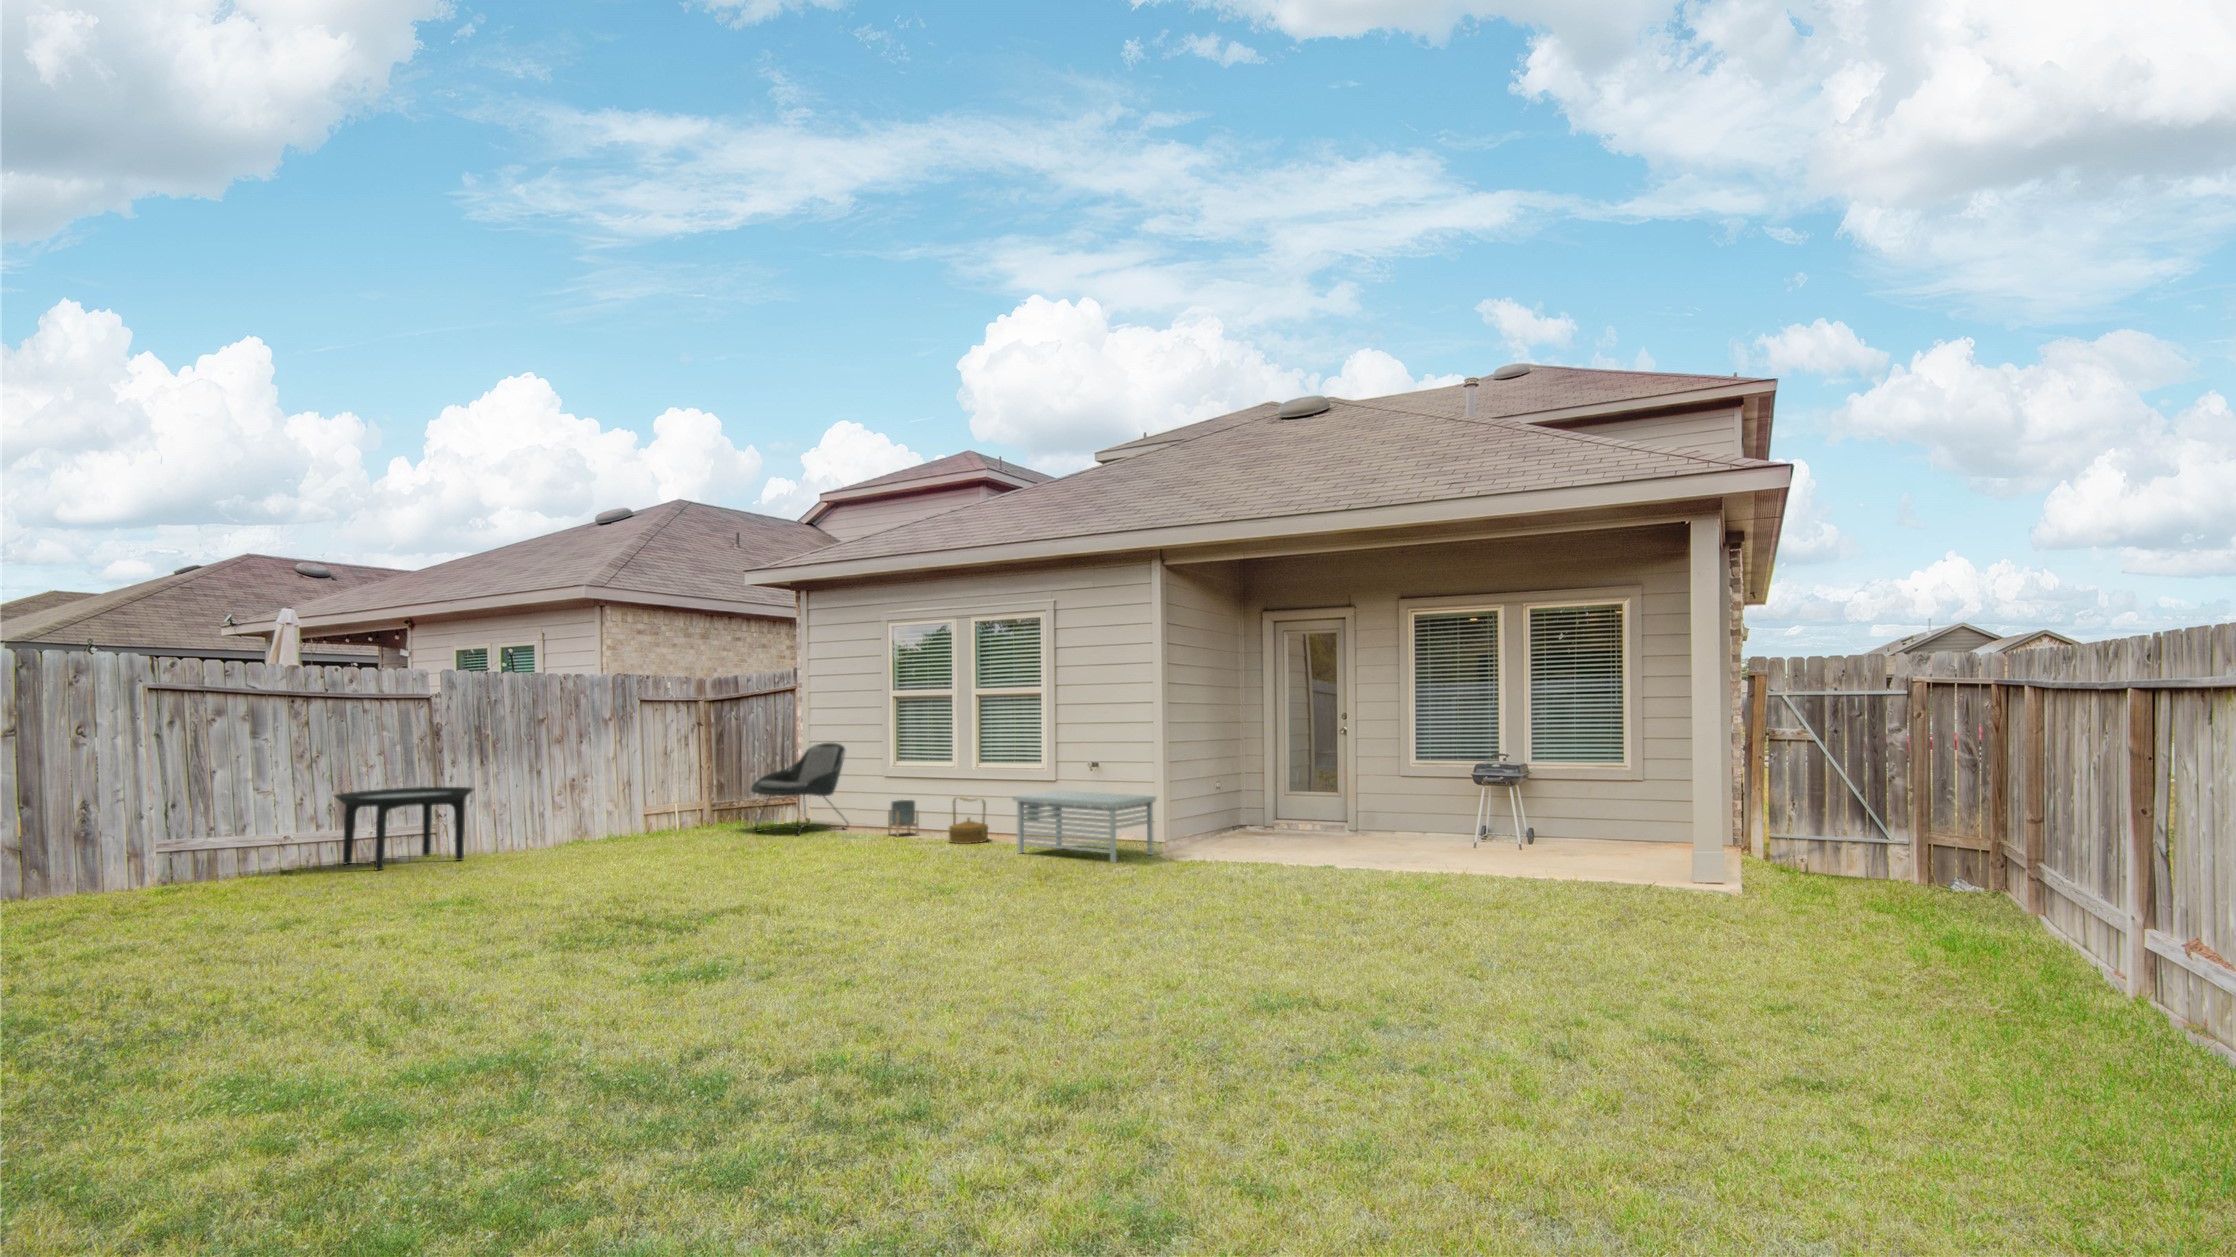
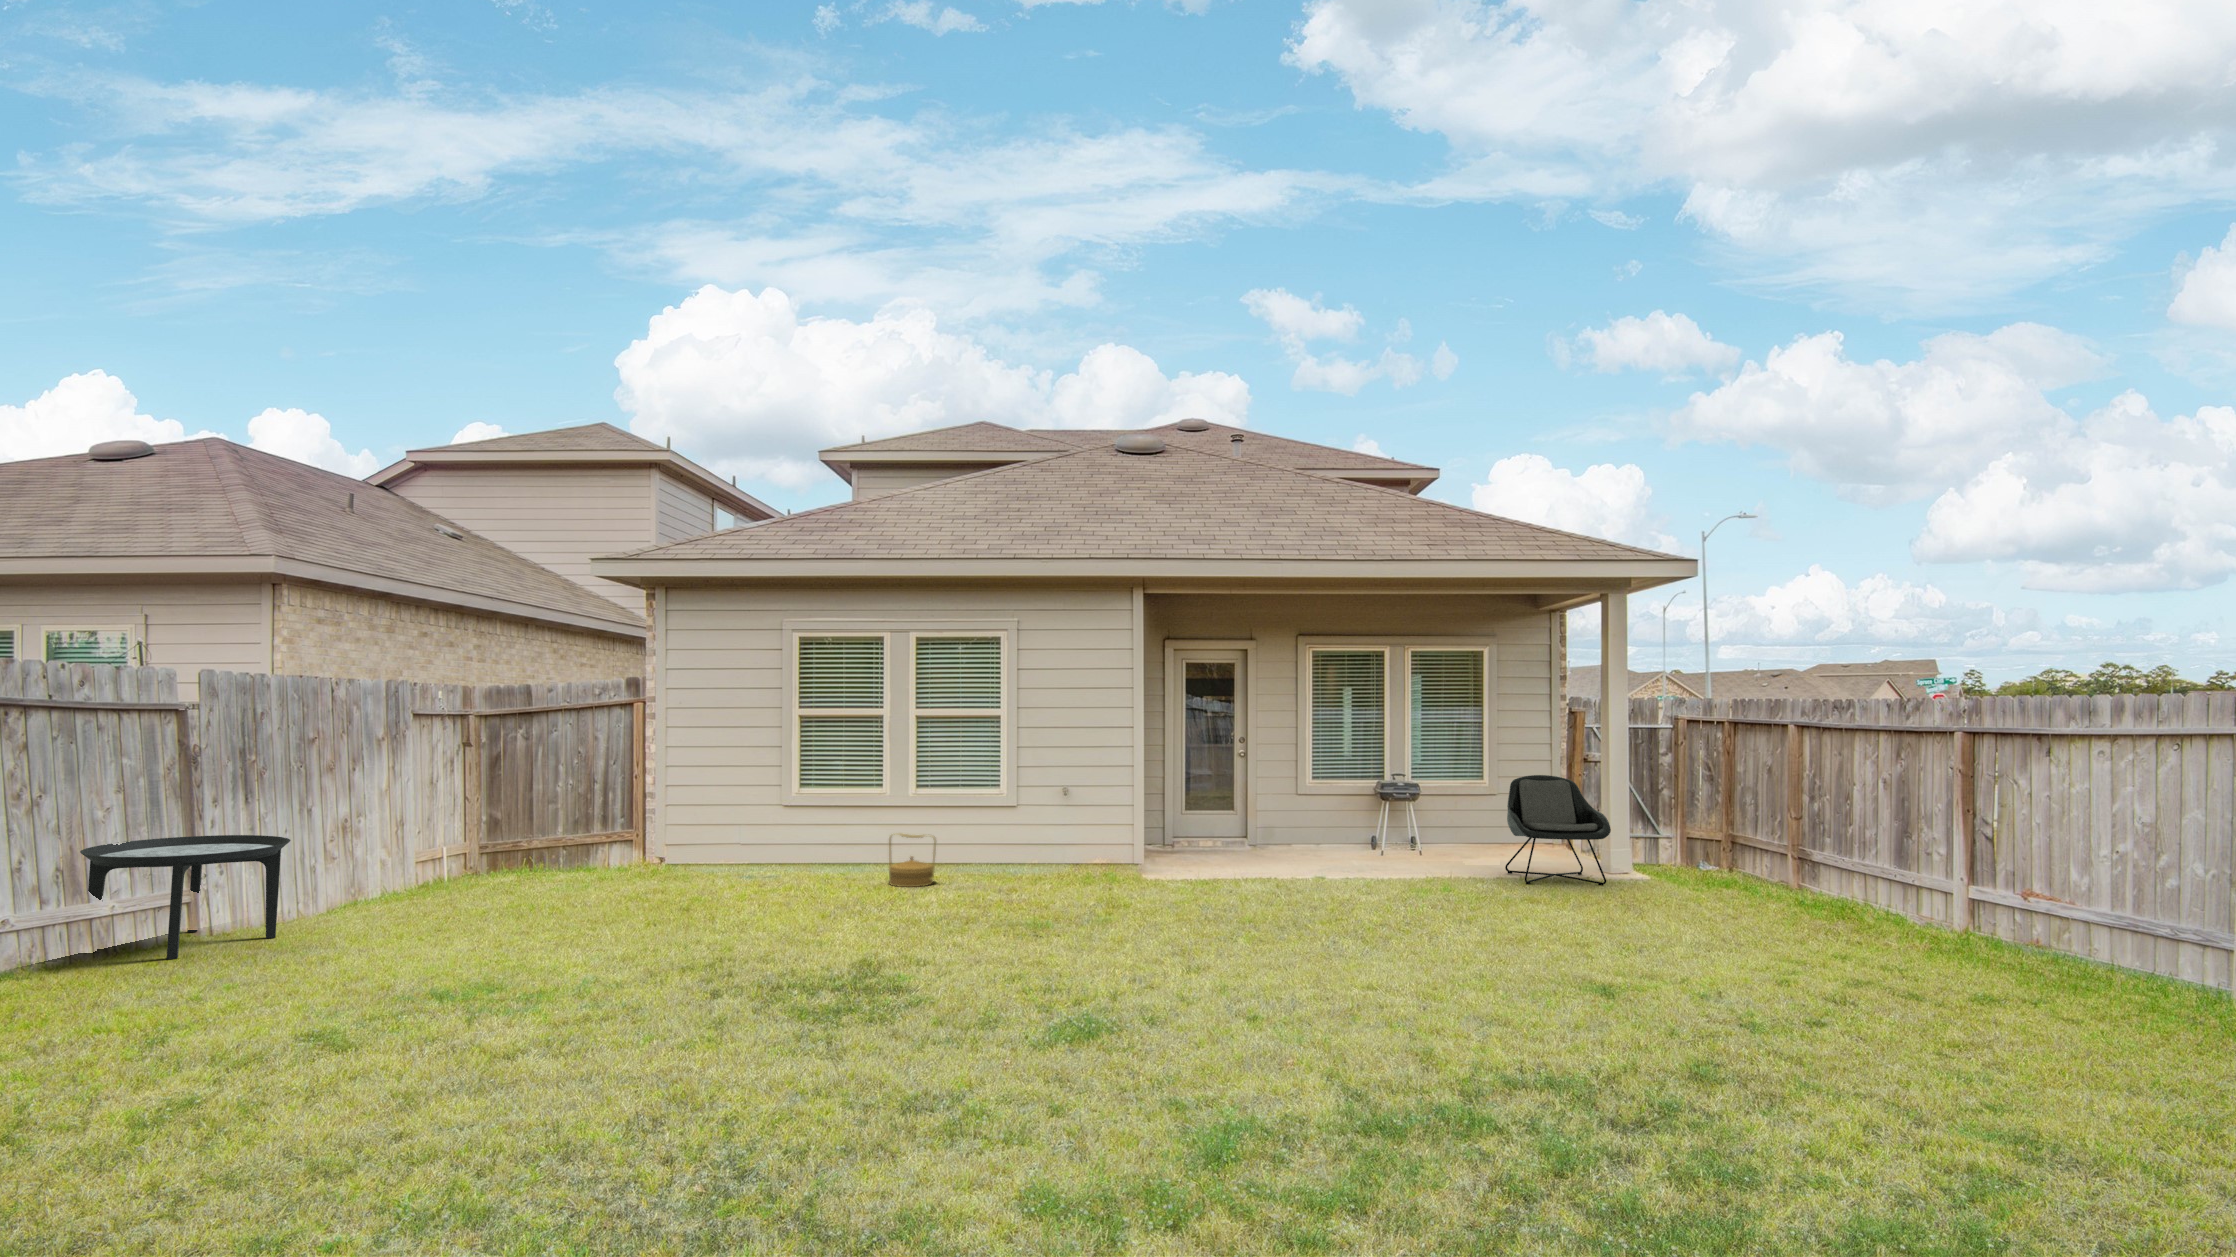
lounge chair: present [751,743,846,834] -> present [1505,775,1611,886]
storage bench: present [1012,790,1156,863] -> none [1003,824,1162,905]
planter: present [888,800,919,836] -> none [793,837,833,881]

